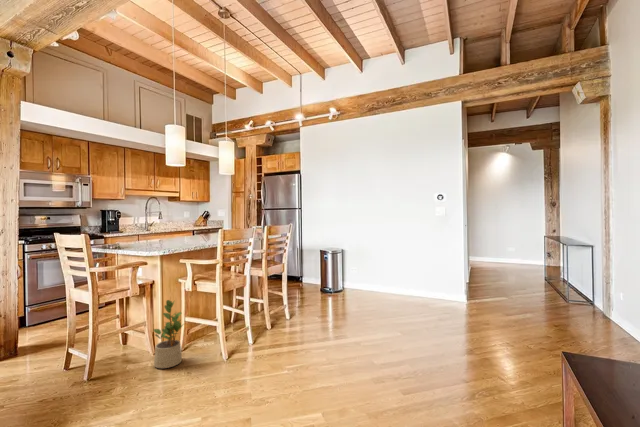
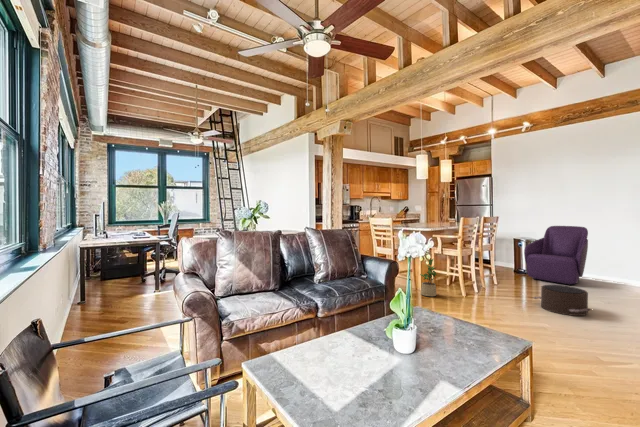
armchair: none [328,233,390,307] -> present [524,226,588,285]
pouf: none [317,322,382,372] -> present [533,285,590,316]

